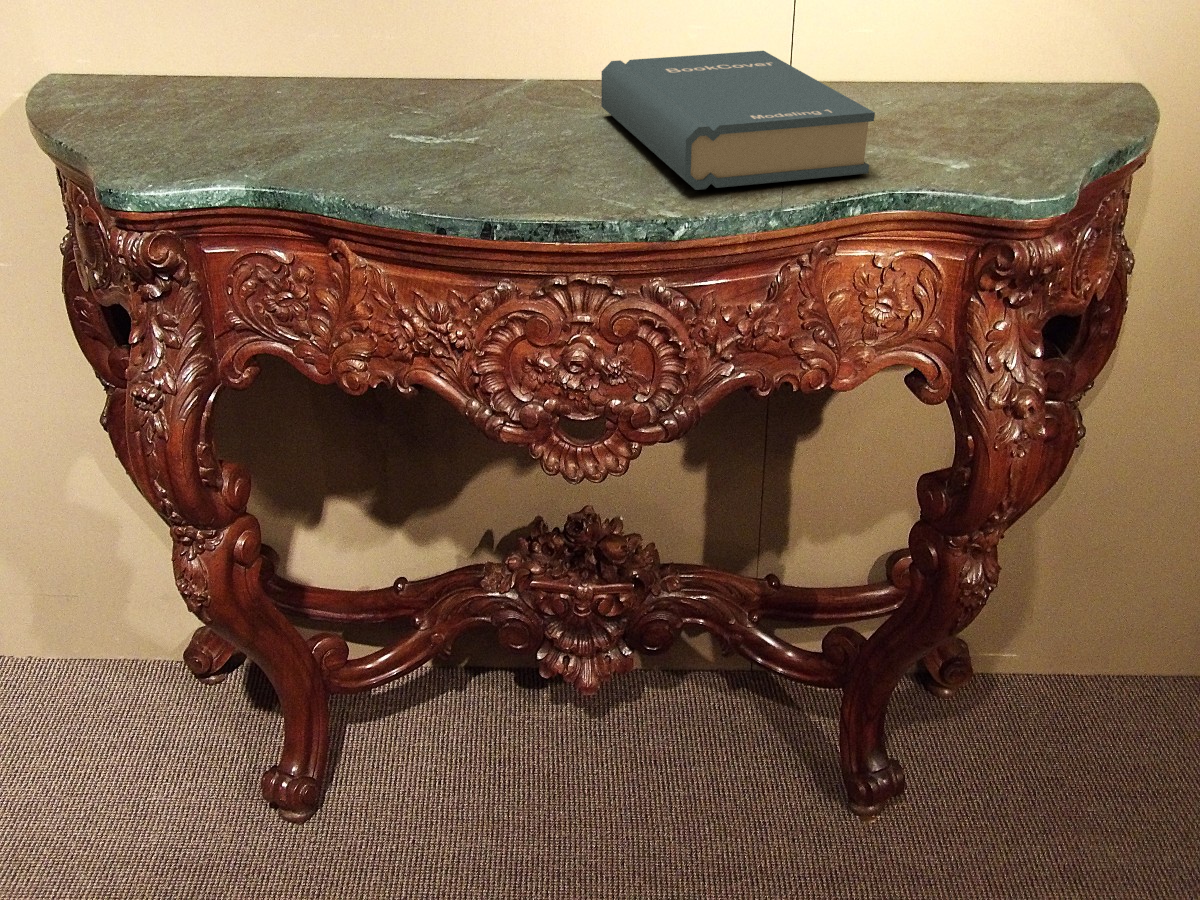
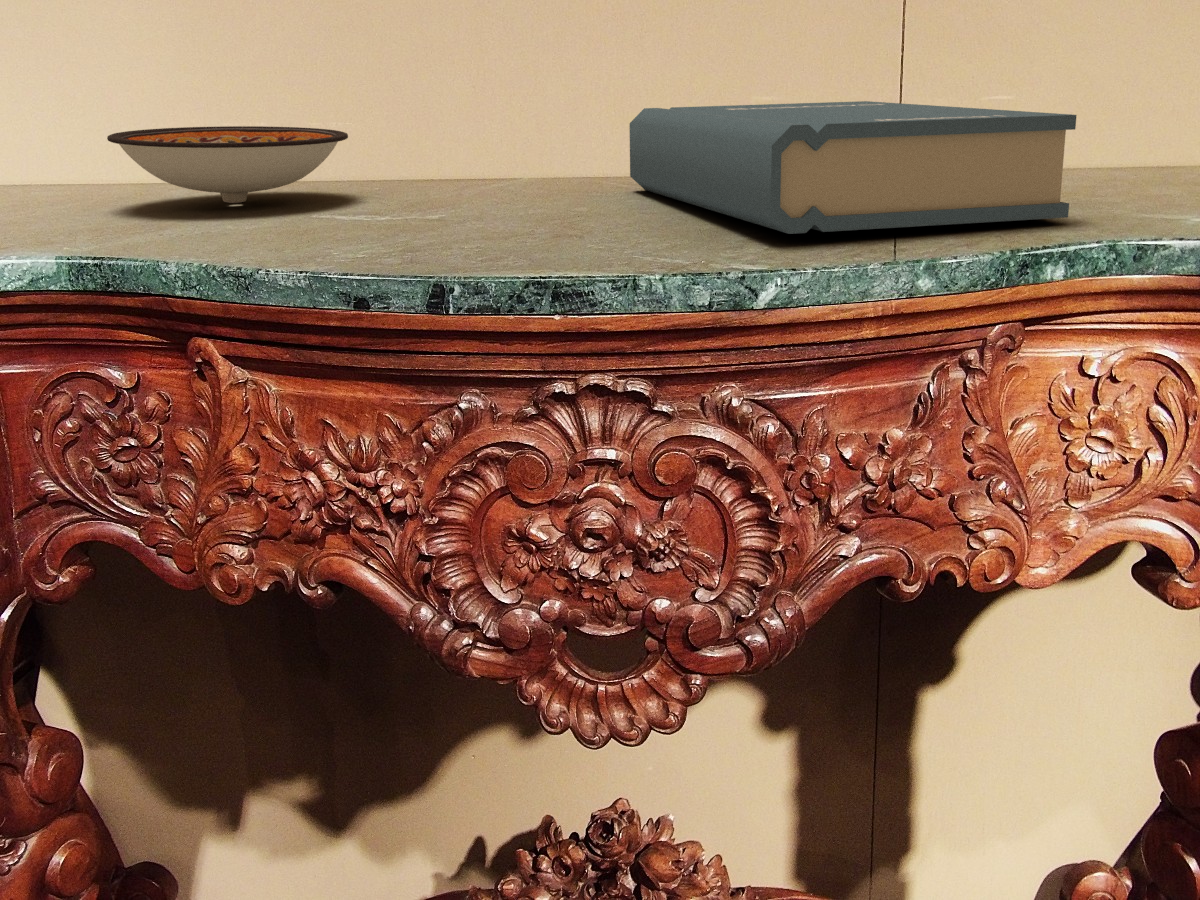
ceramic bowl: none [251,60,412,123] -> present [107,126,348,203]

